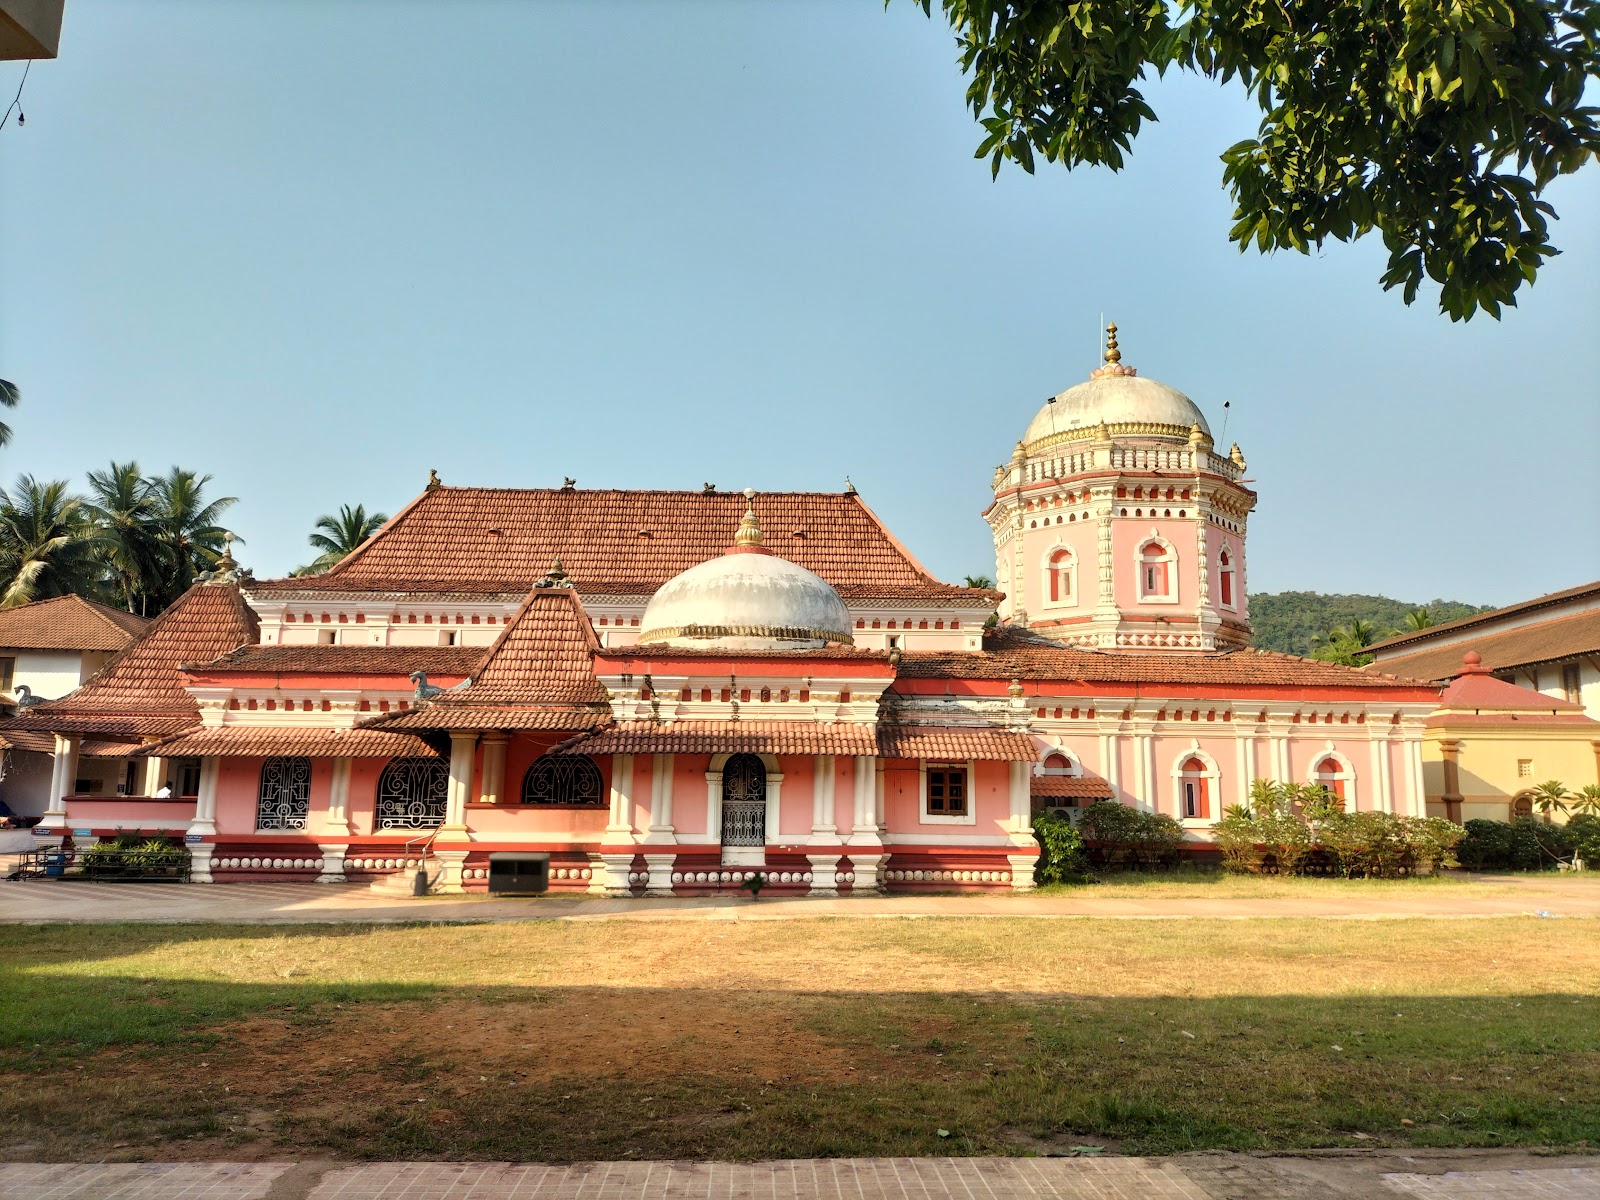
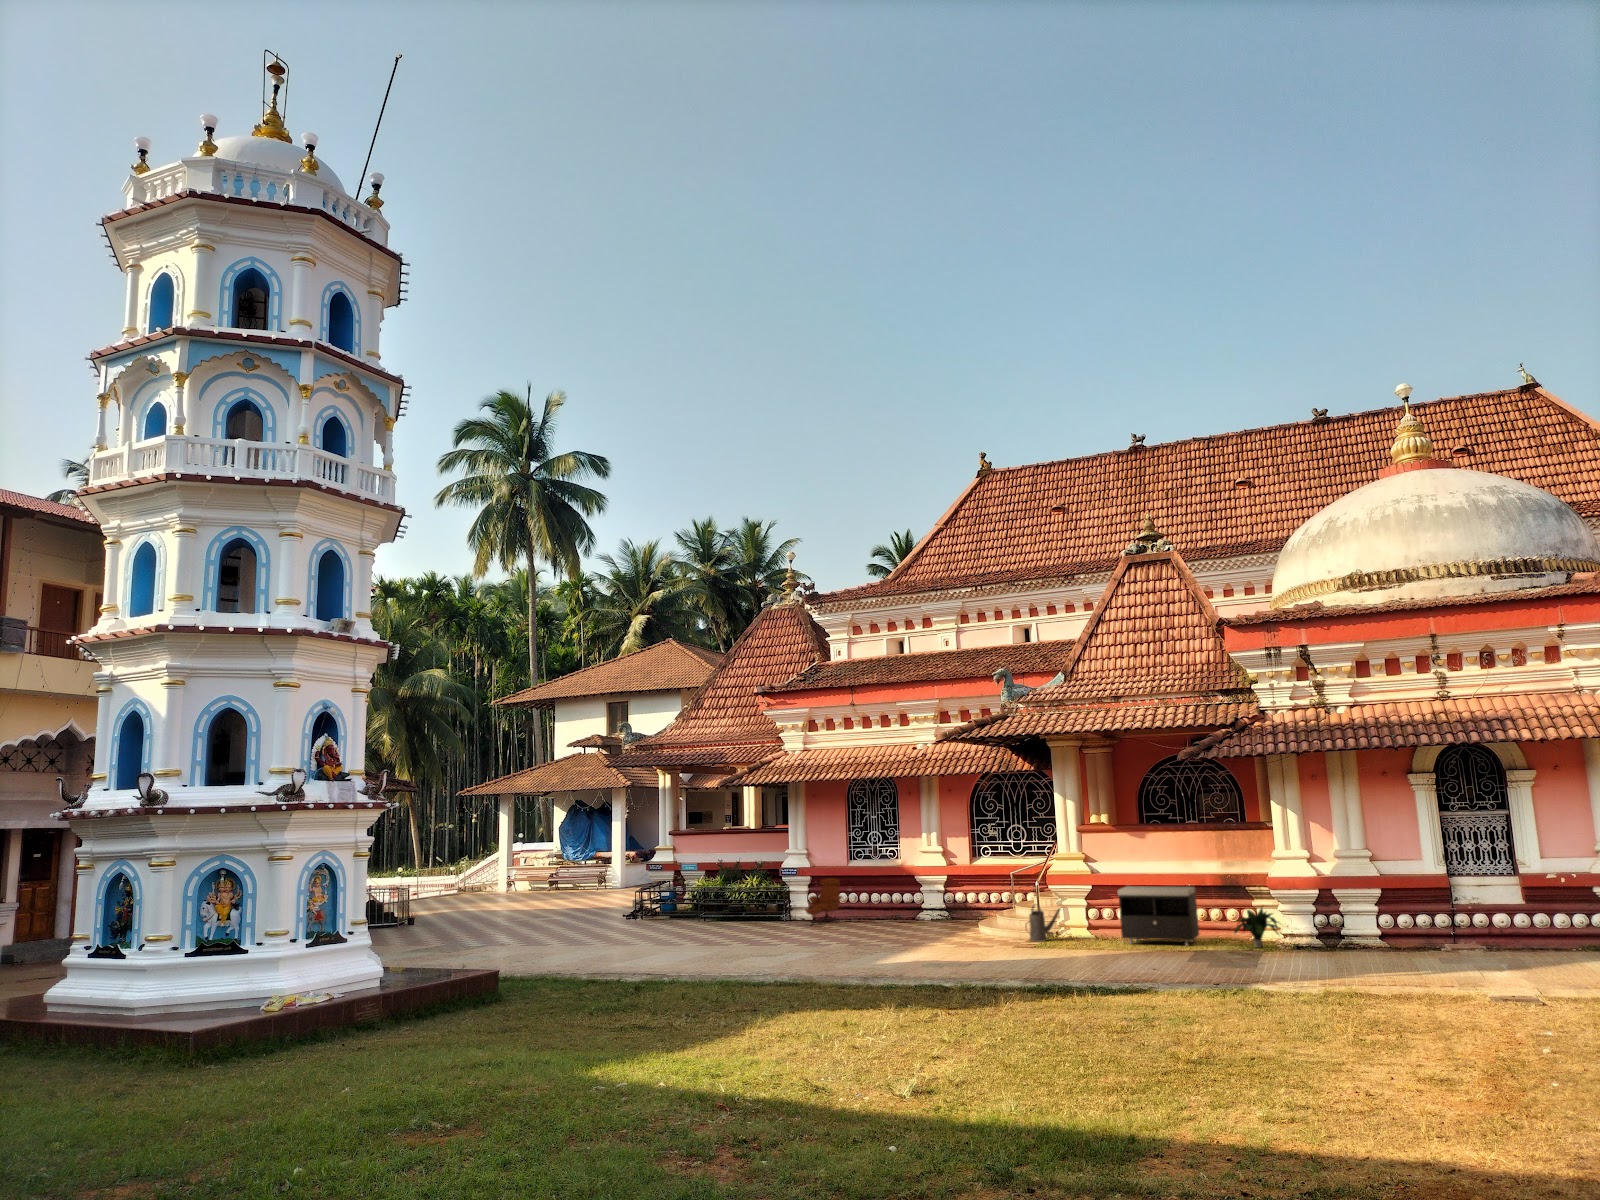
lounge chair: none [205,844,246,887] -> present [806,878,842,924]
potted plant: present [740,870,771,901] -> present [1235,908,1279,947]

